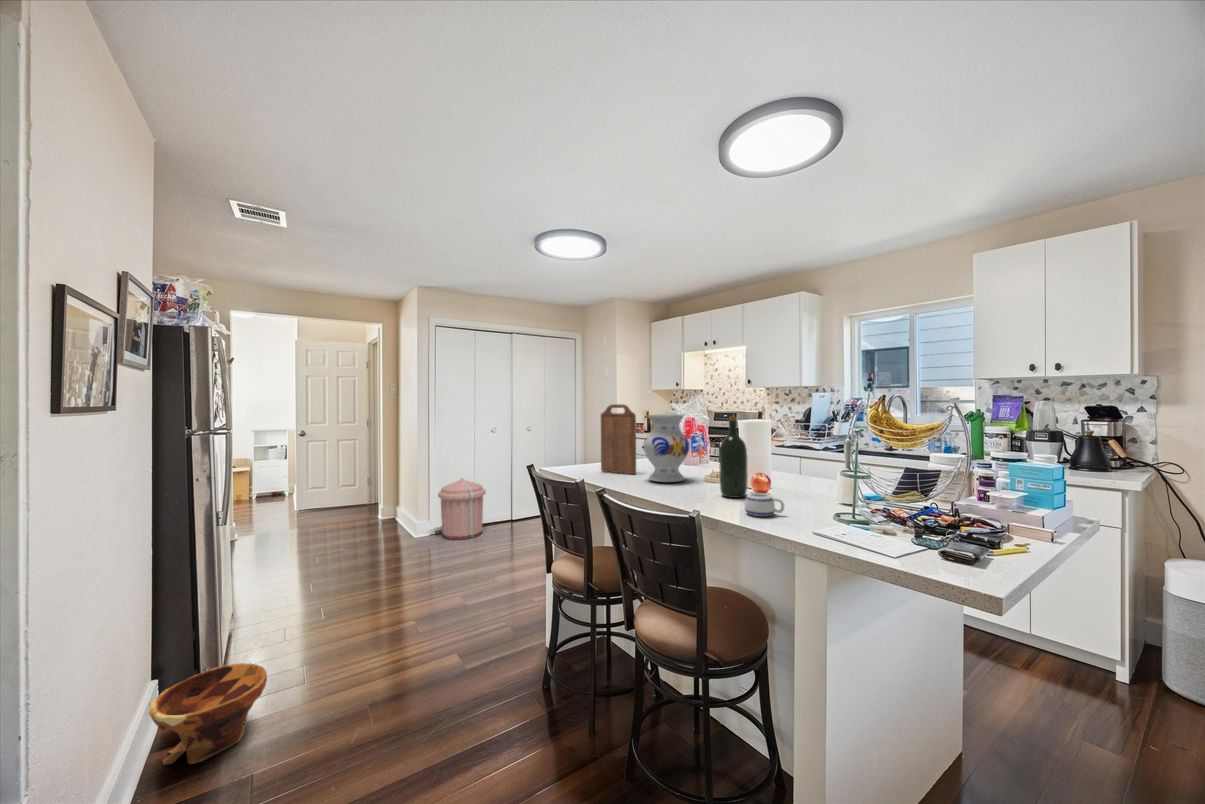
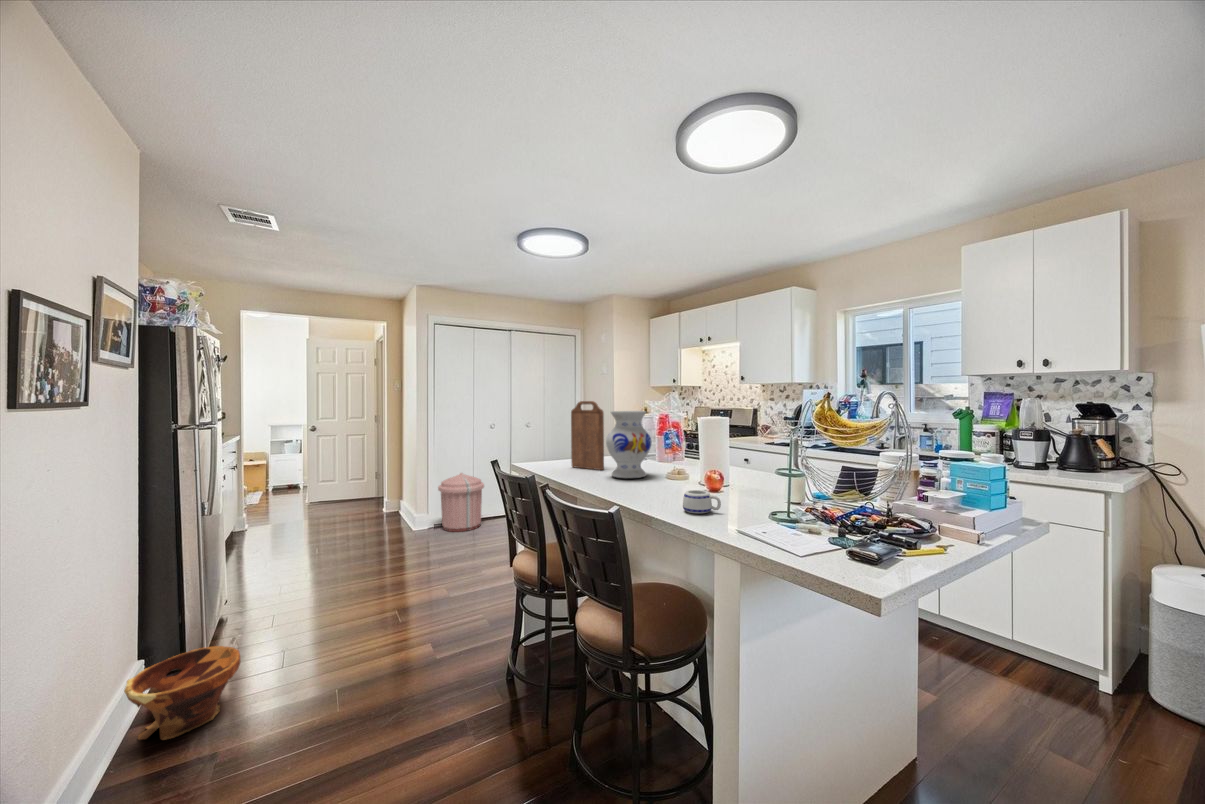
wine bottle: present [719,417,748,498] -> none [670,413,698,494]

